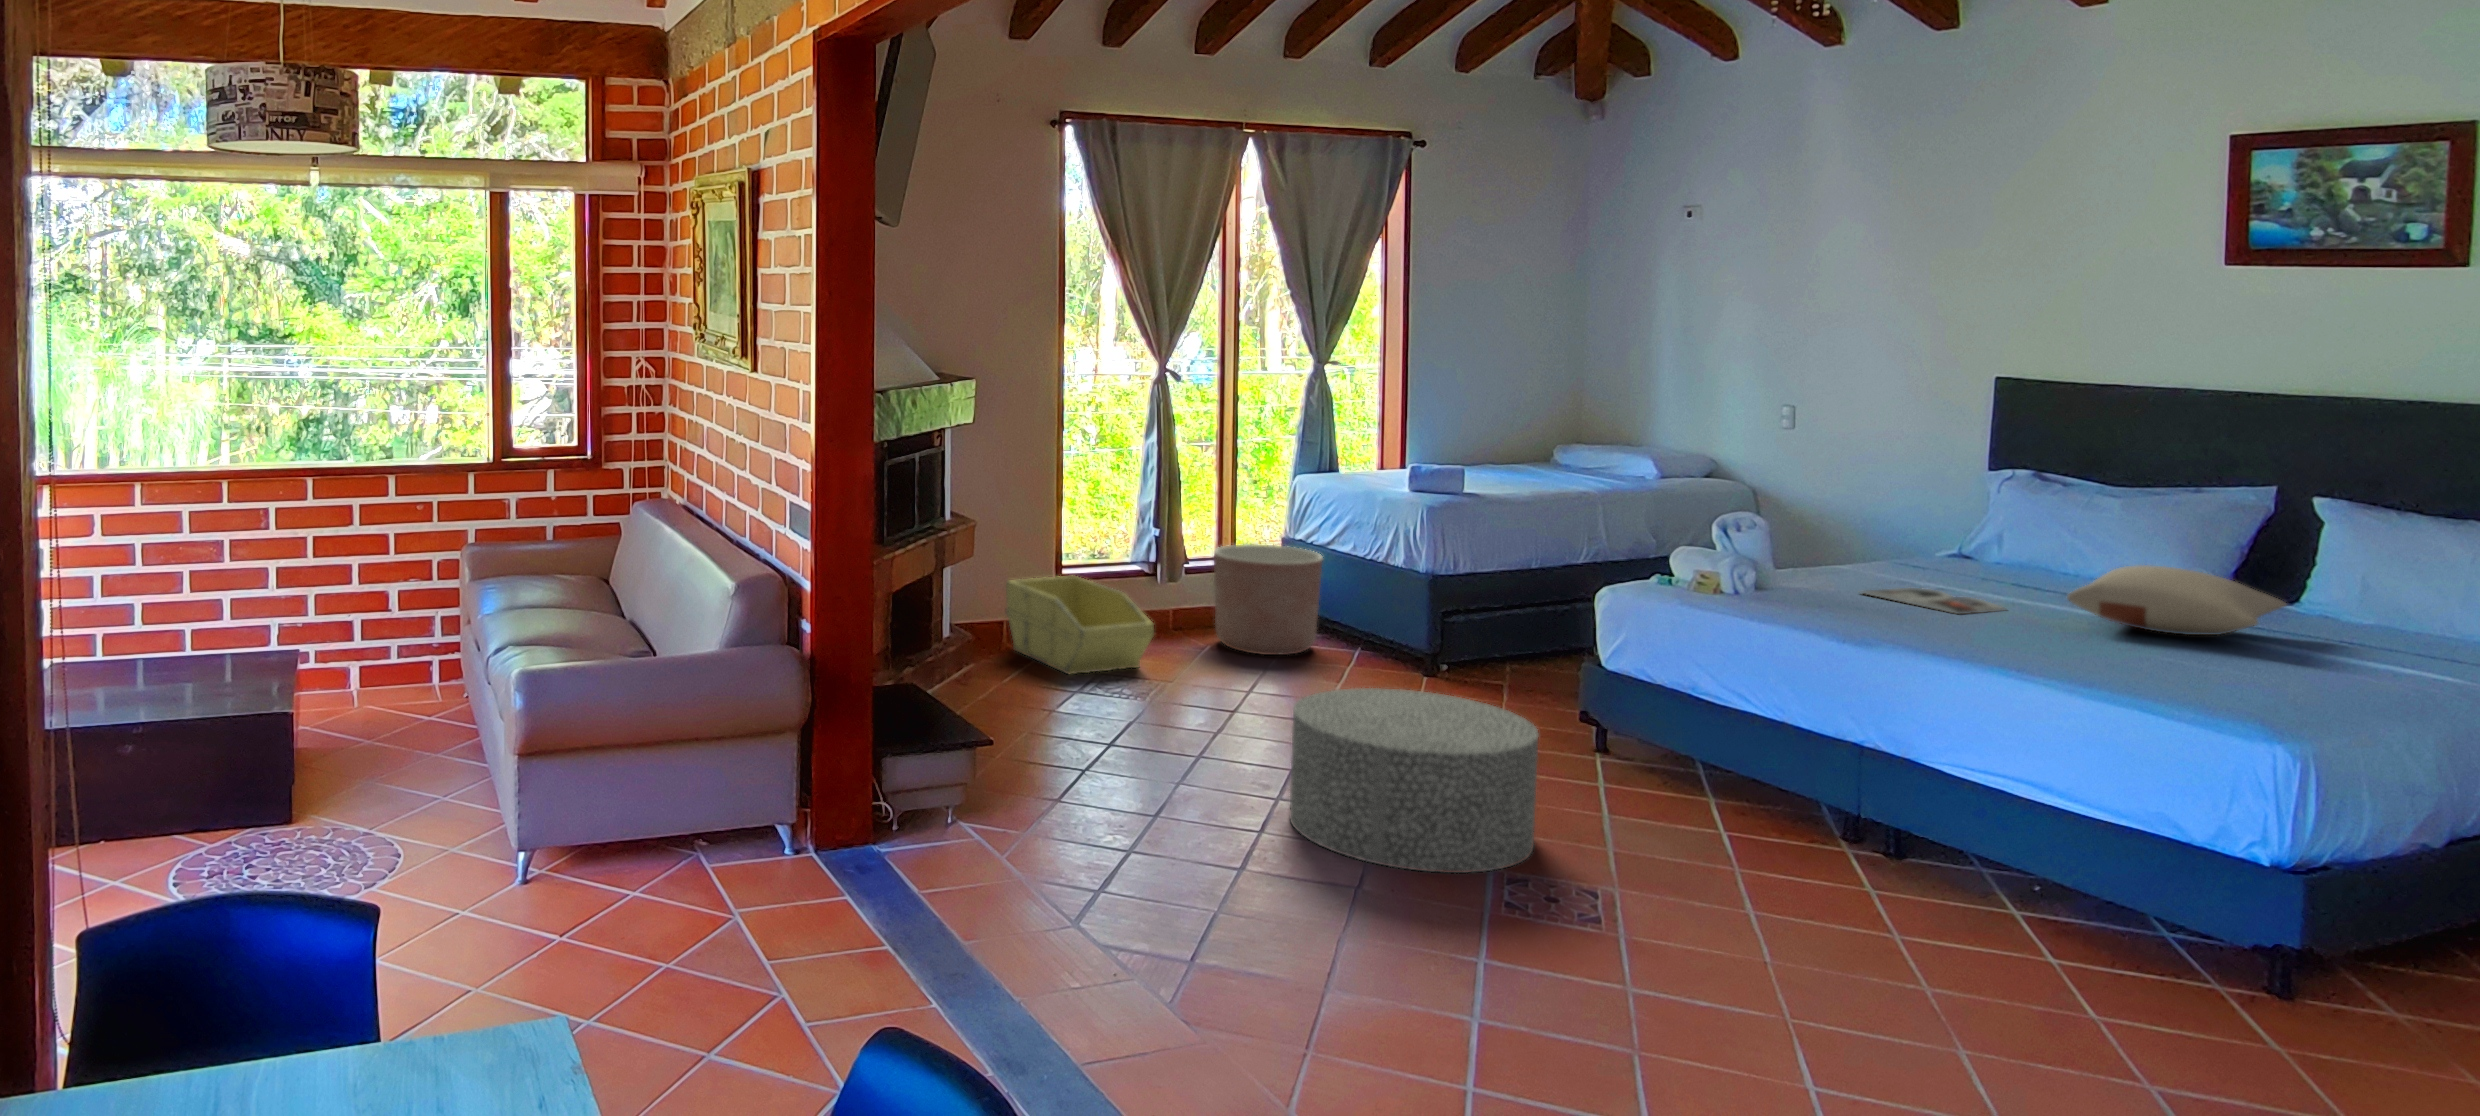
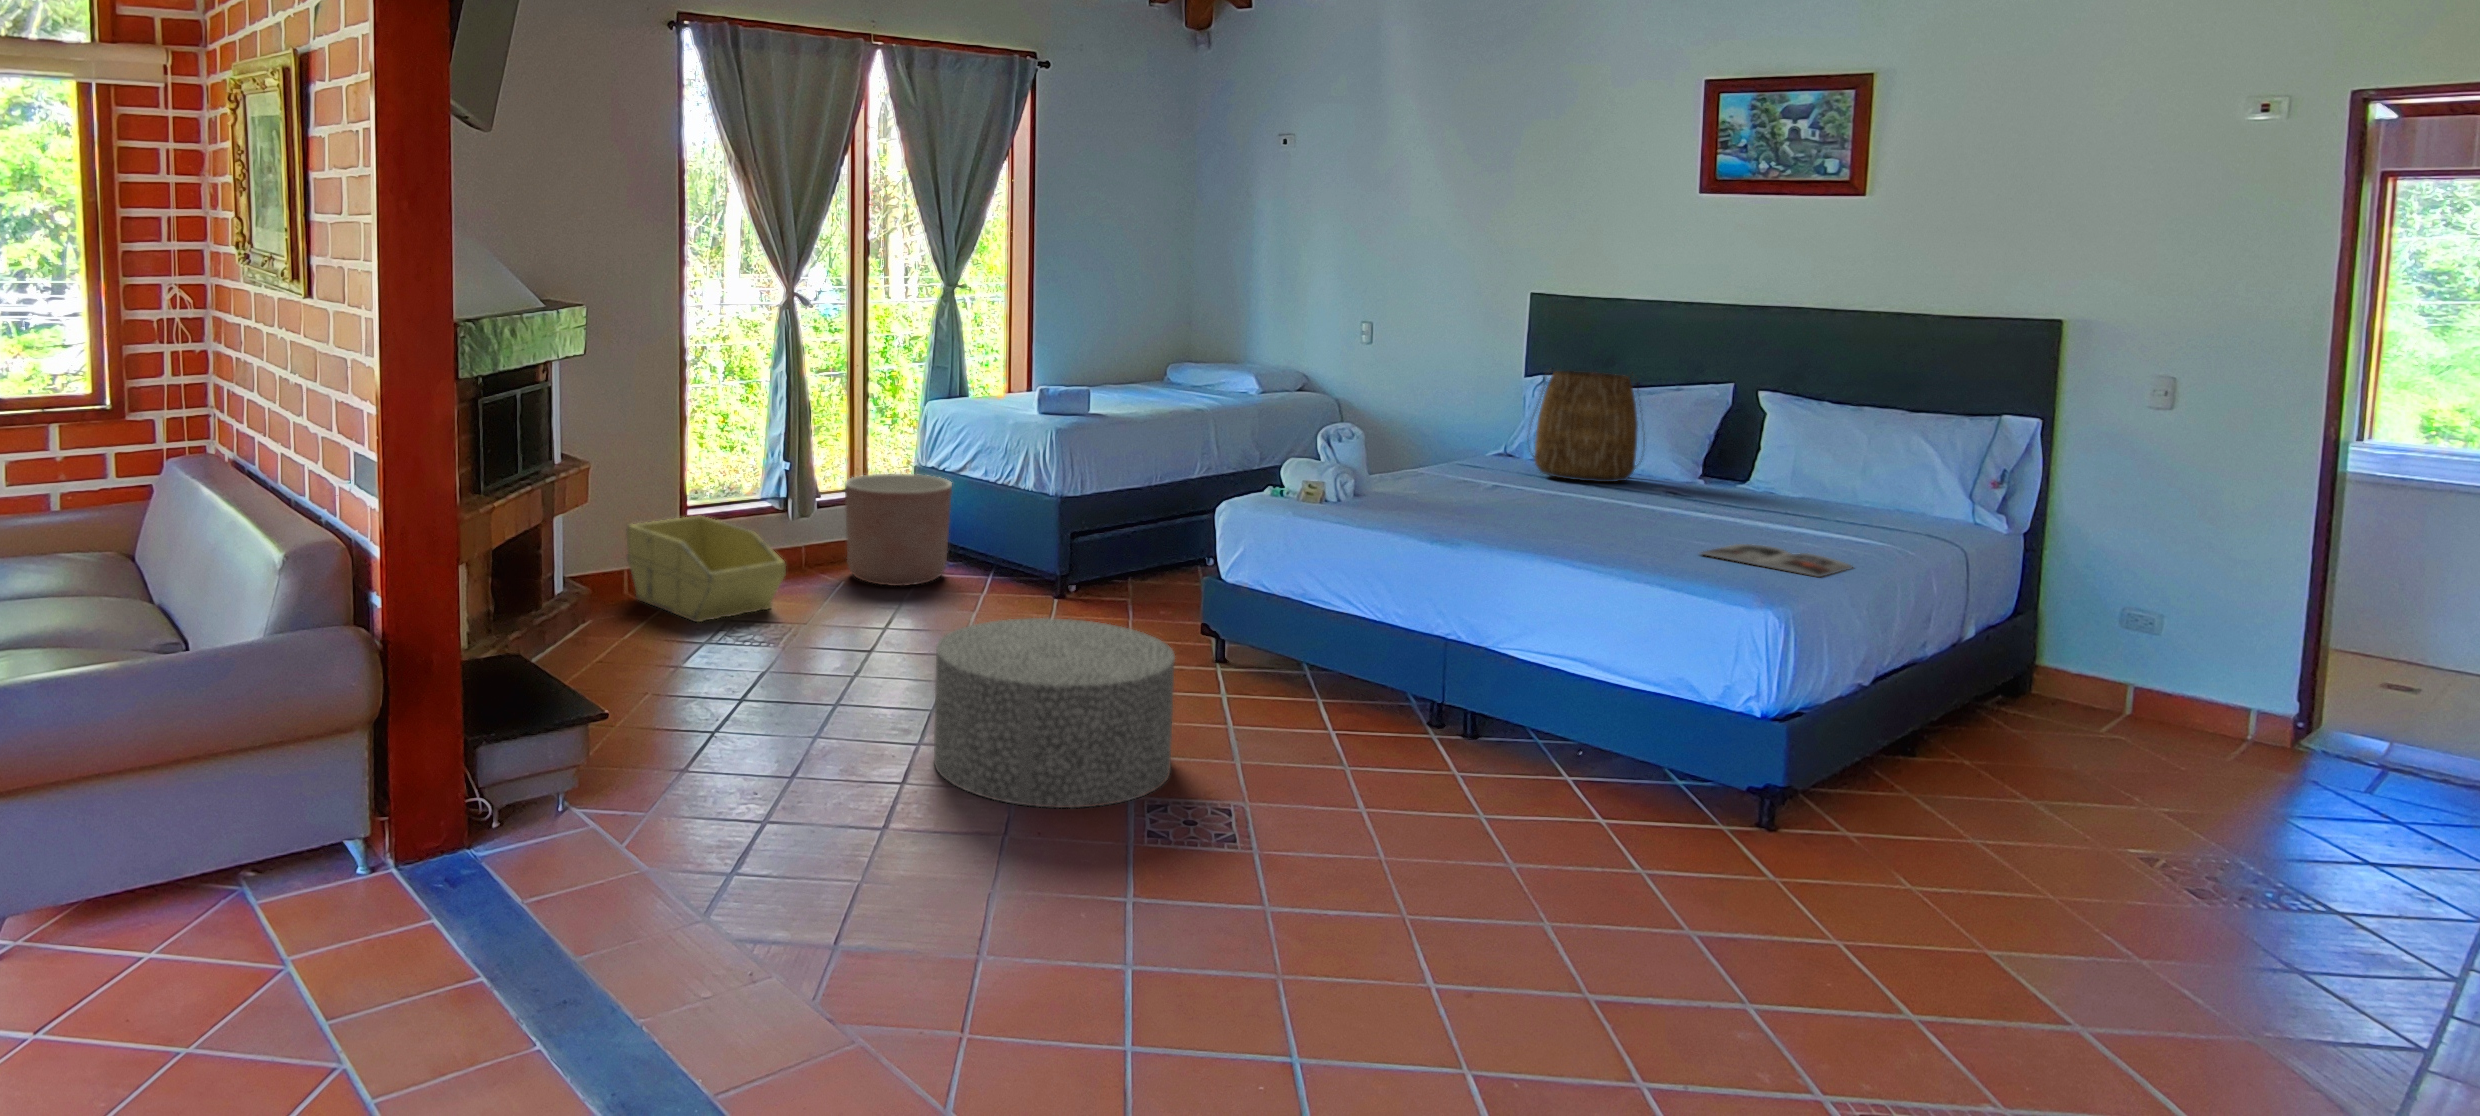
tote bag: none [1985,457,2138,590] -> present [1533,368,1645,482]
pillow: present [2067,565,2286,635] -> none [1607,460,1765,519]
magazine: present [1862,588,2006,614] -> present [1701,544,1853,577]

